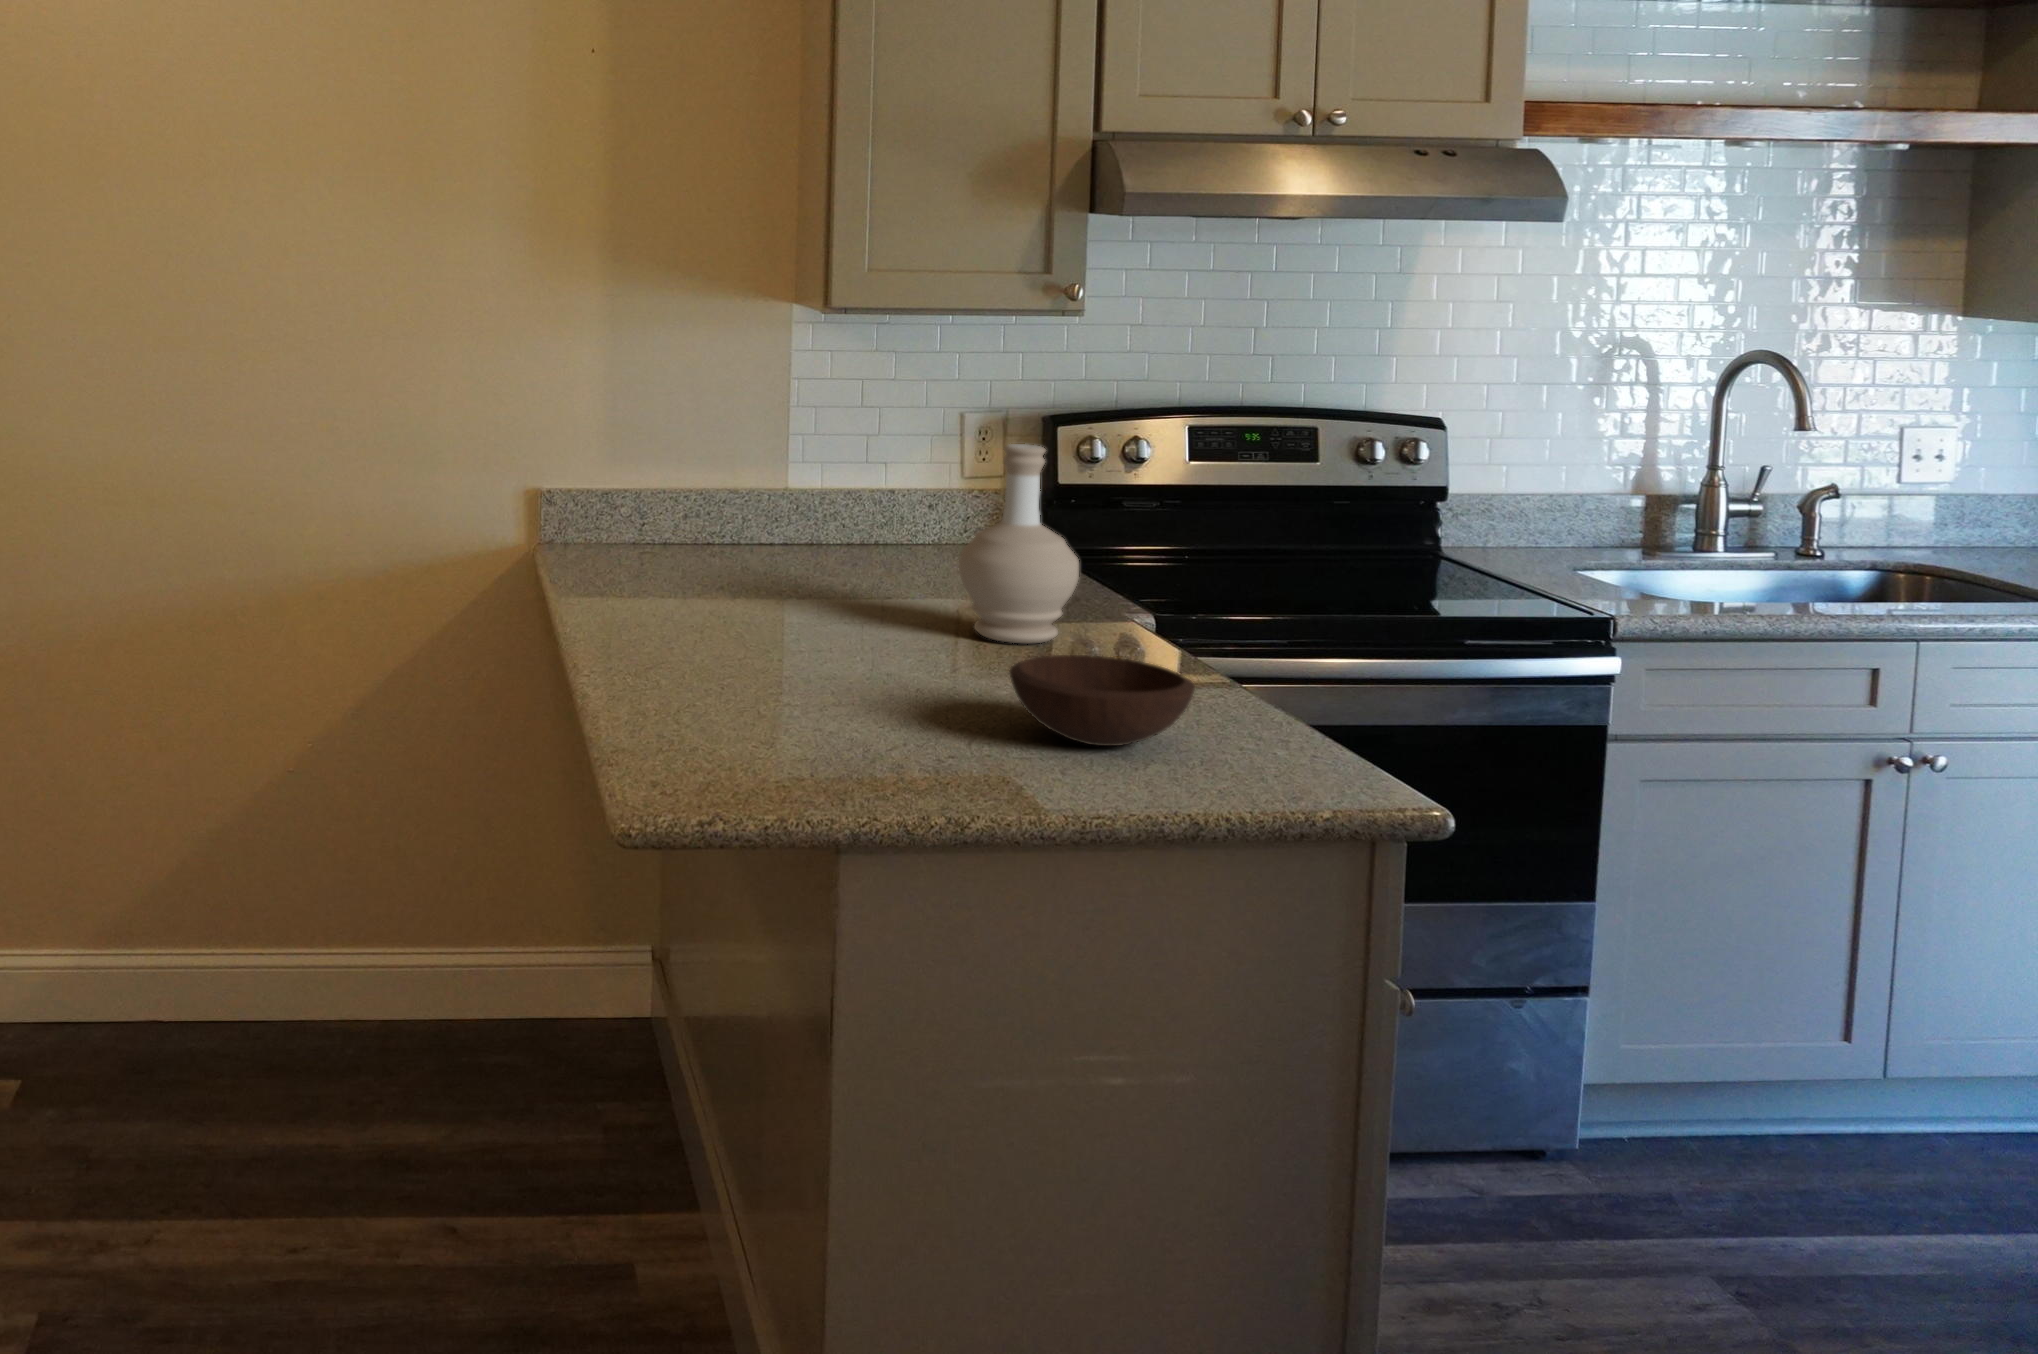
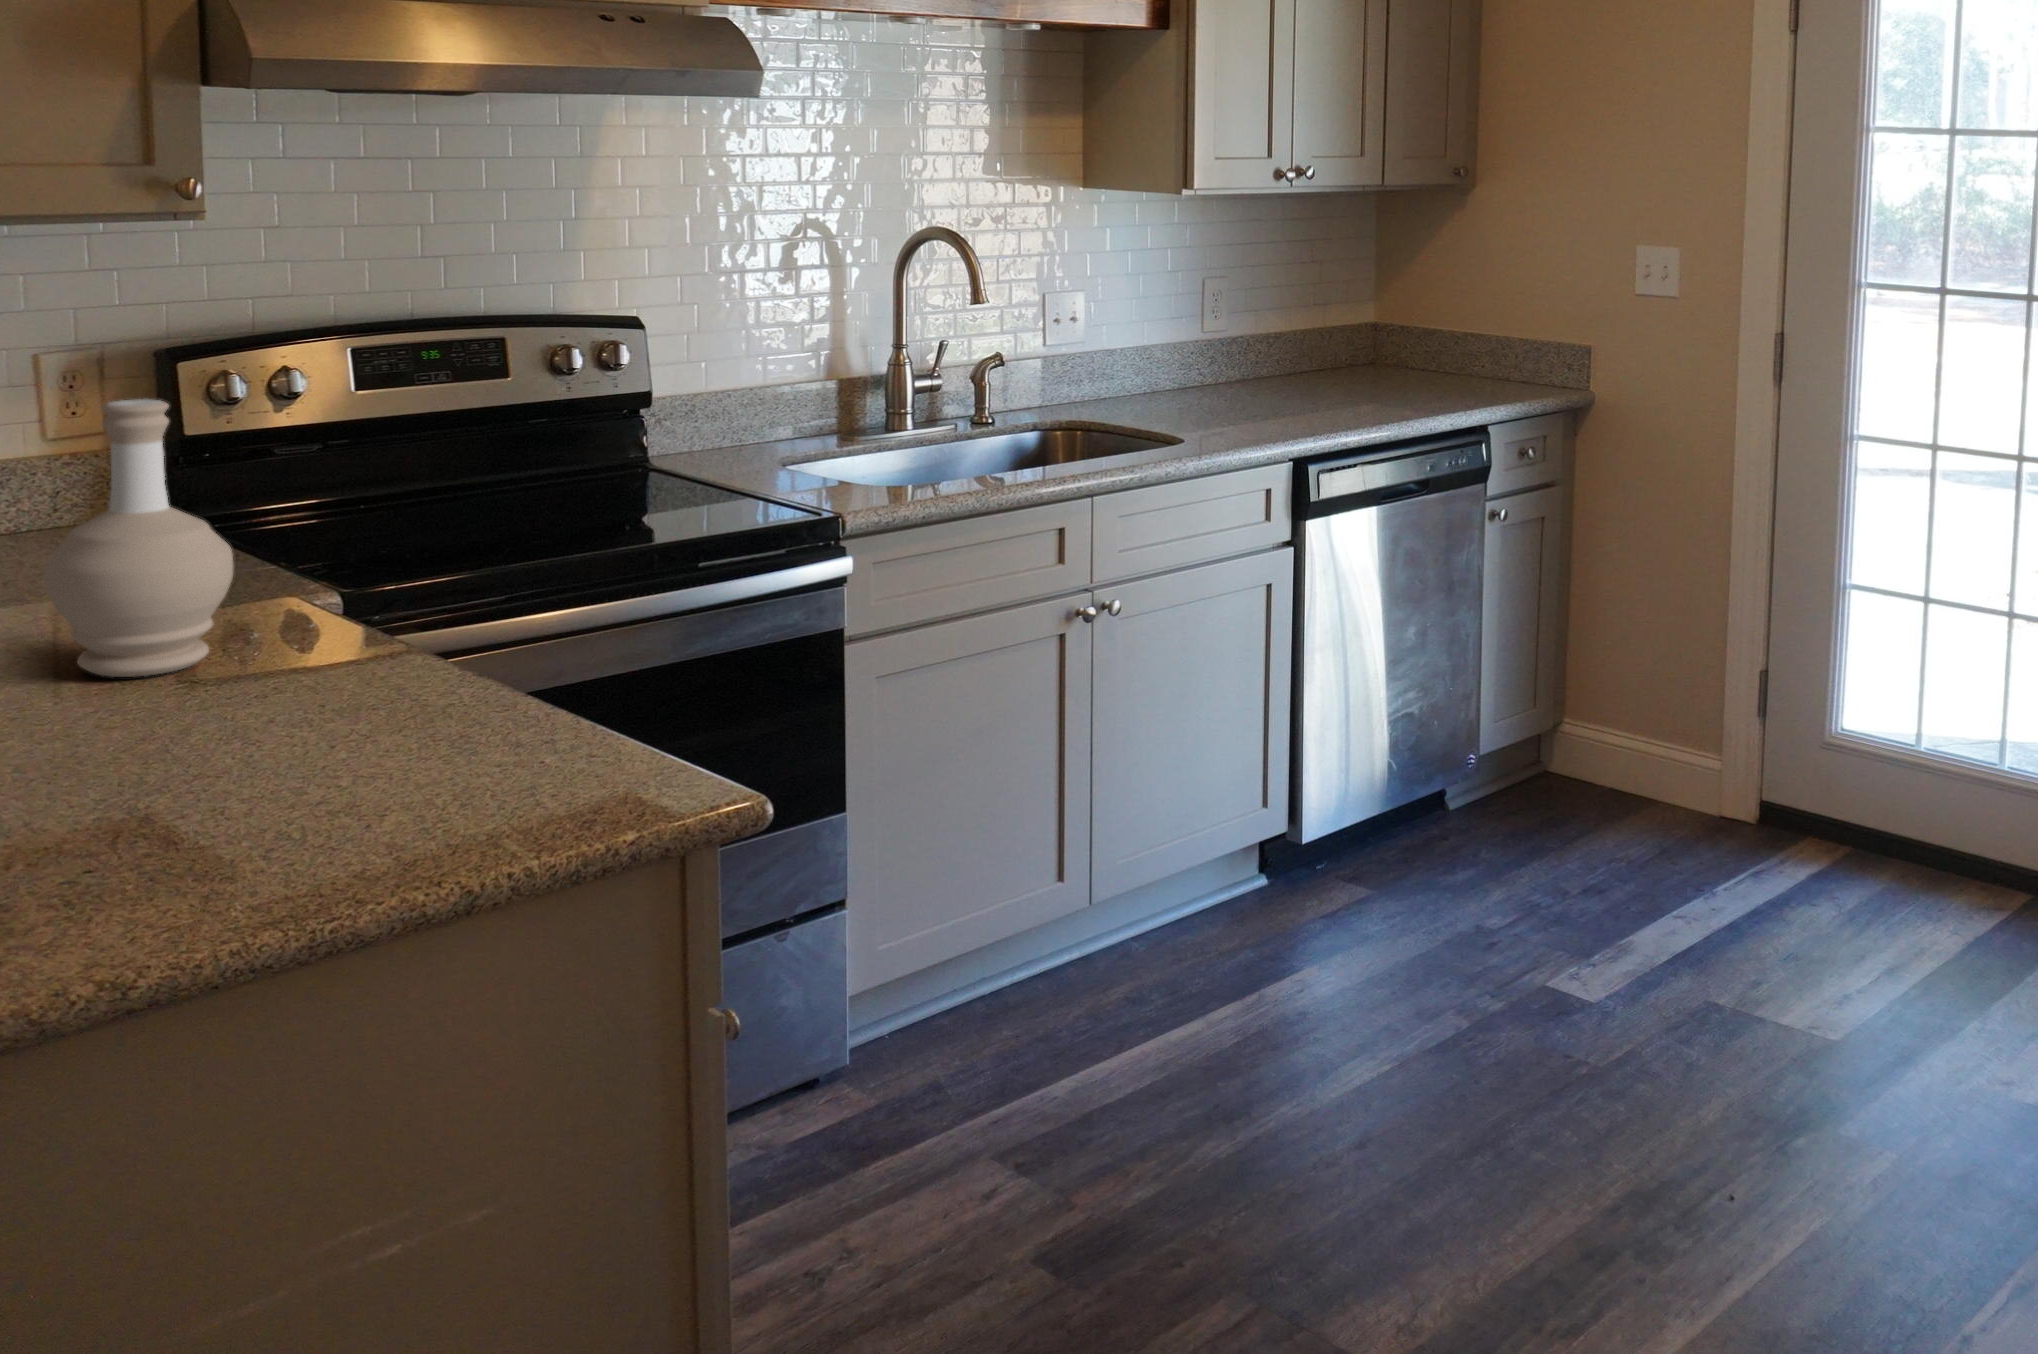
bowl: present [1010,655,1195,746] -> none [148,689,433,825]

